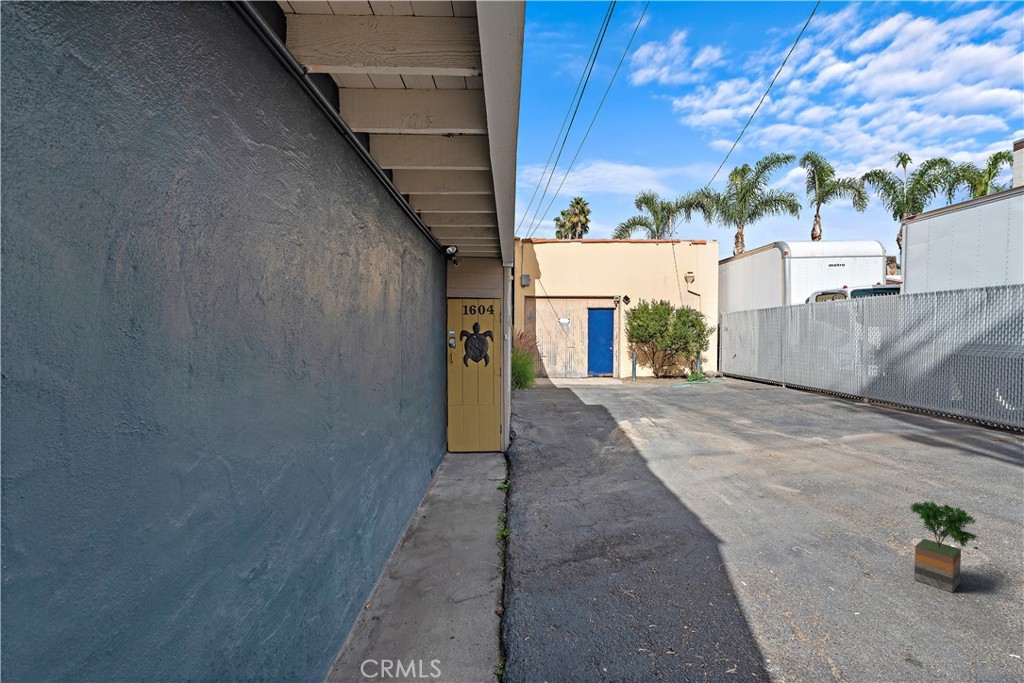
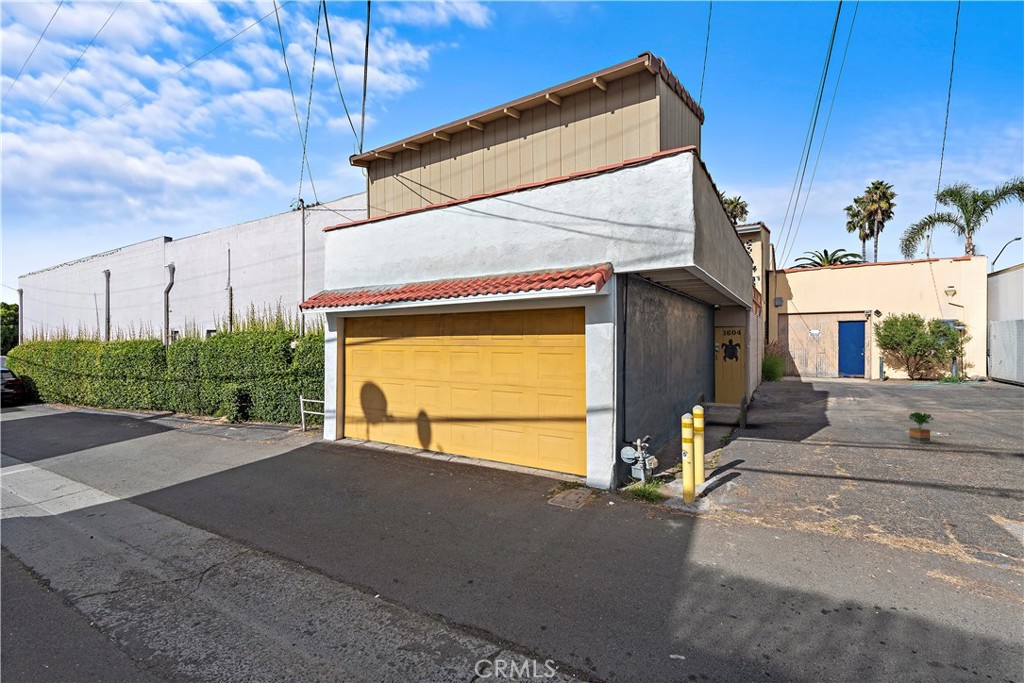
bench: none [394,463,524,574] -> present [697,392,747,429]

